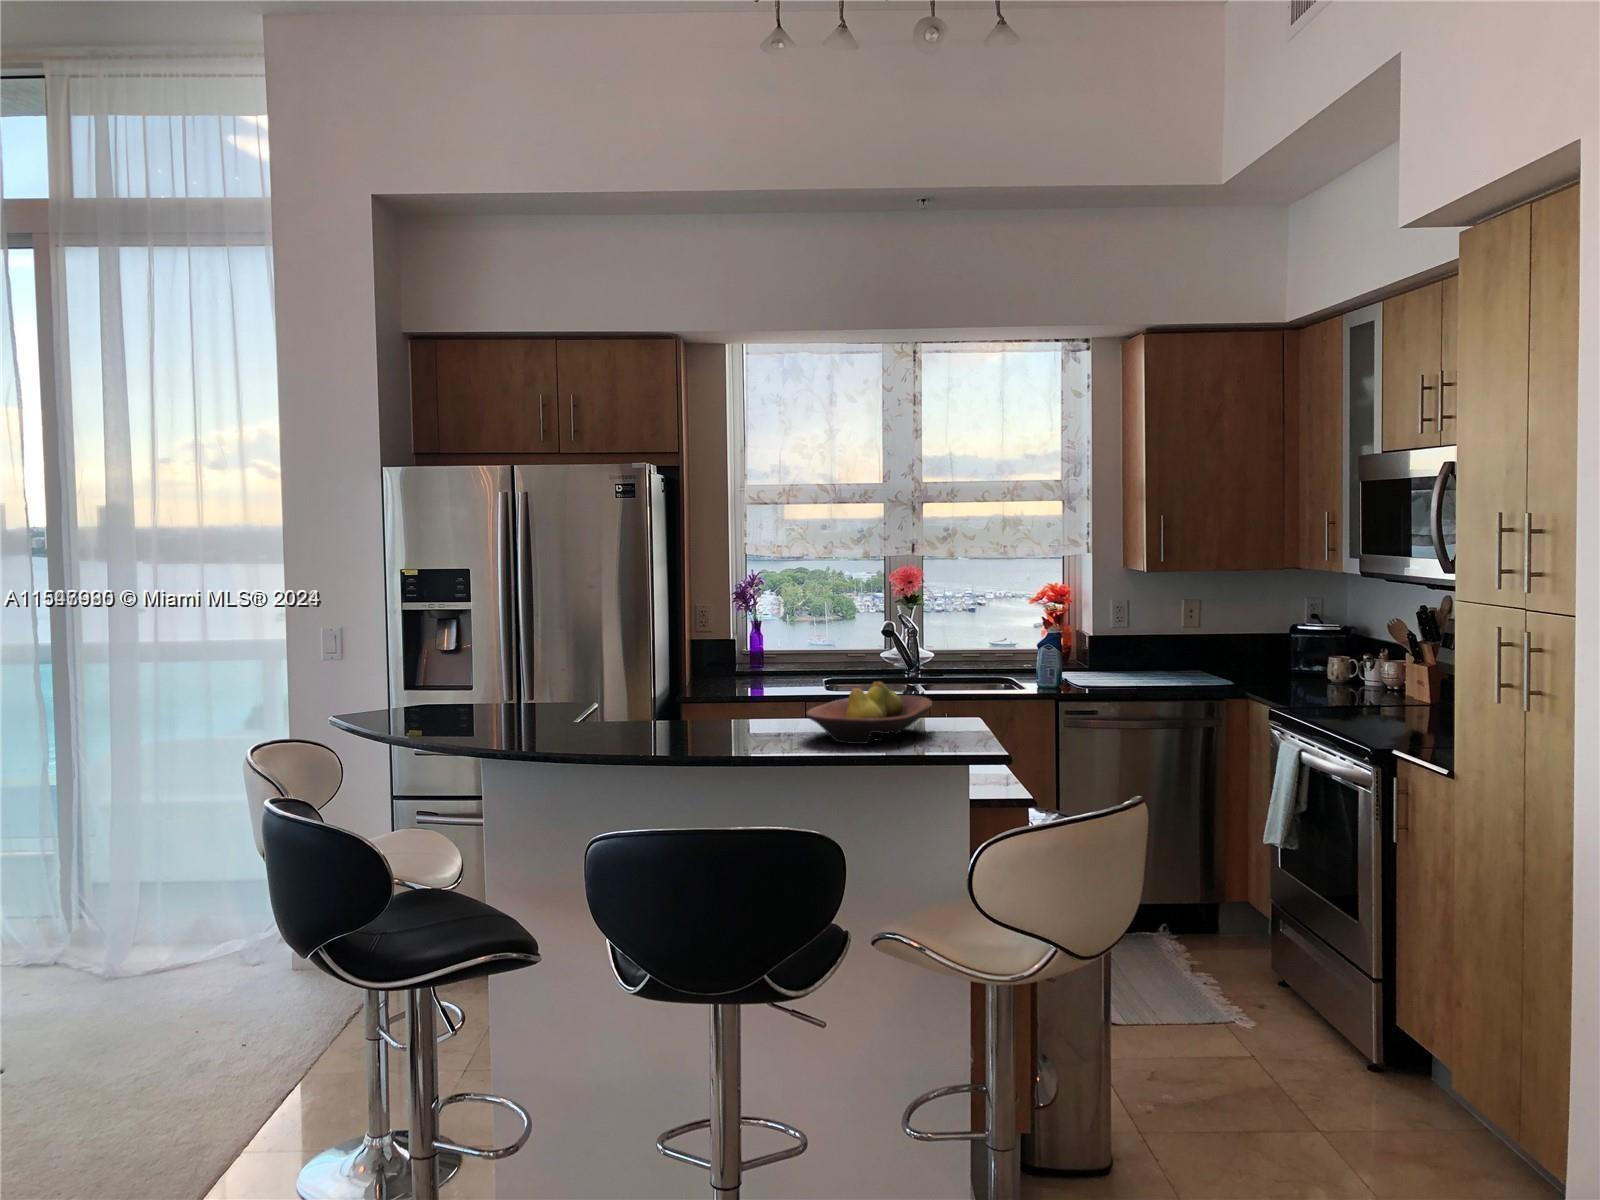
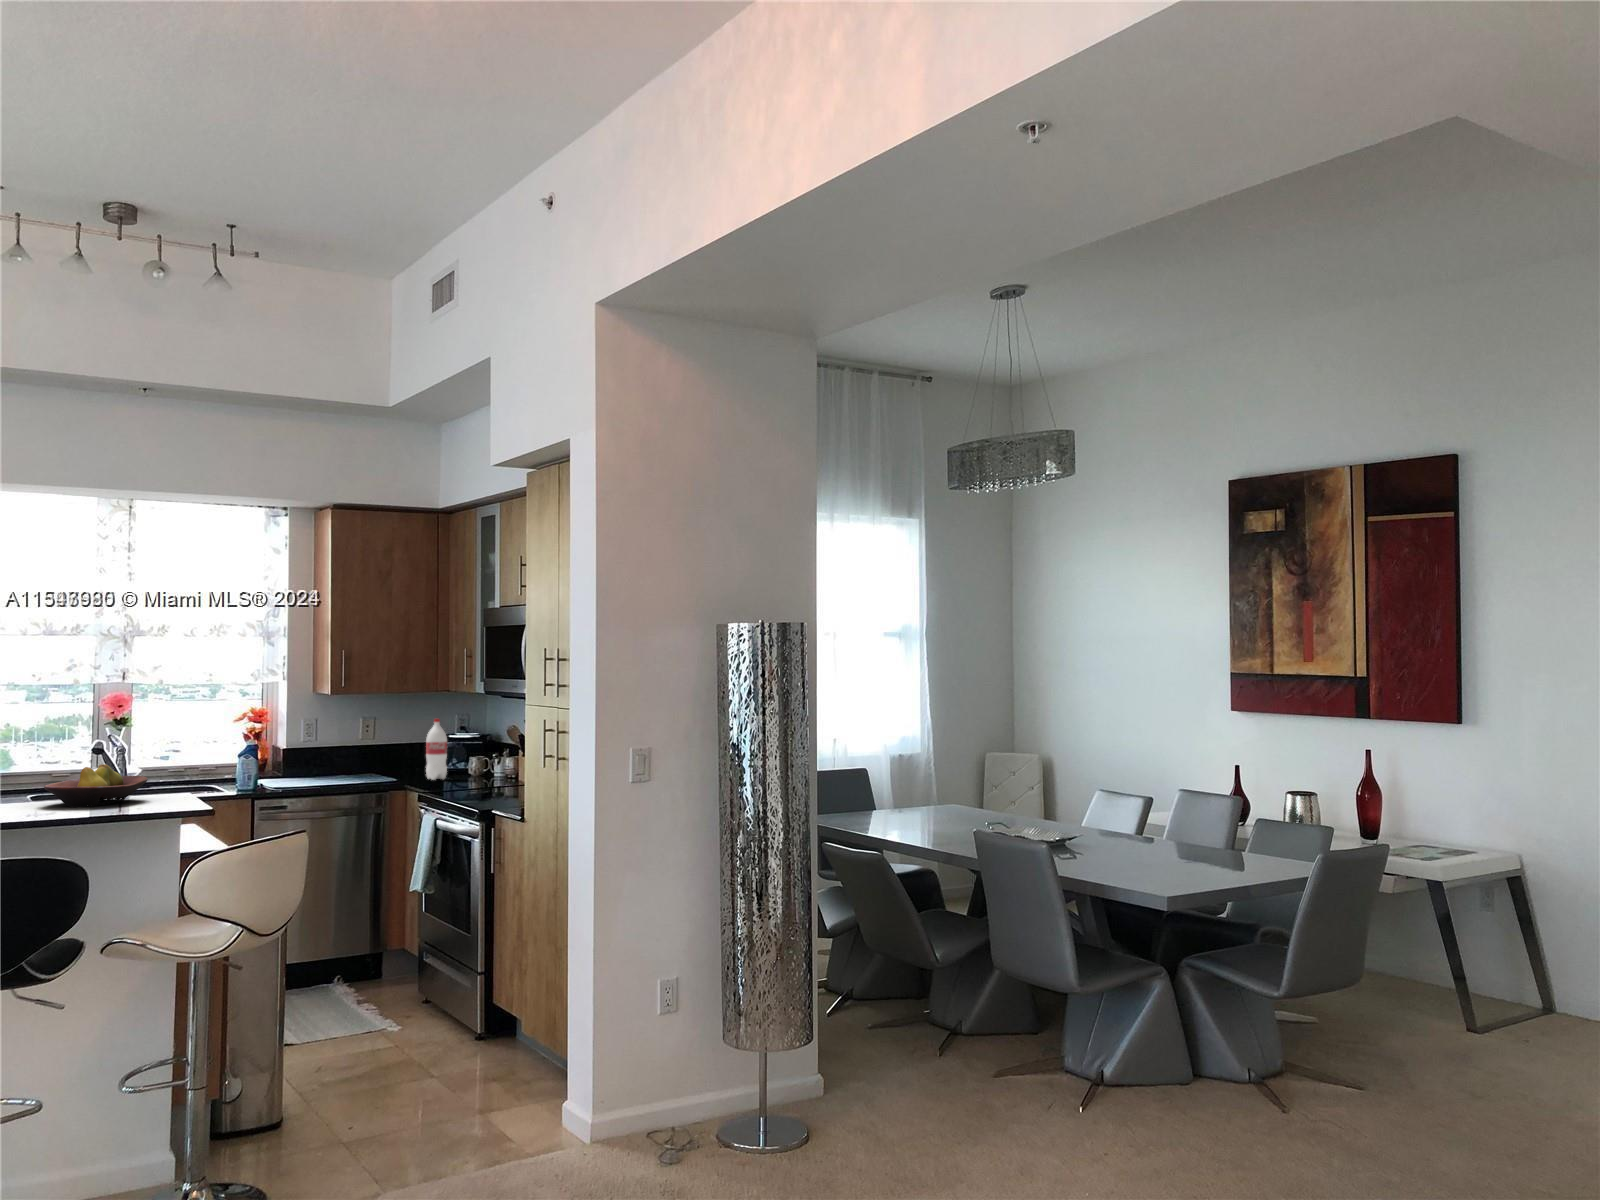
bottle: none [1270,604,1298,685] -> present [426,719,447,780]

